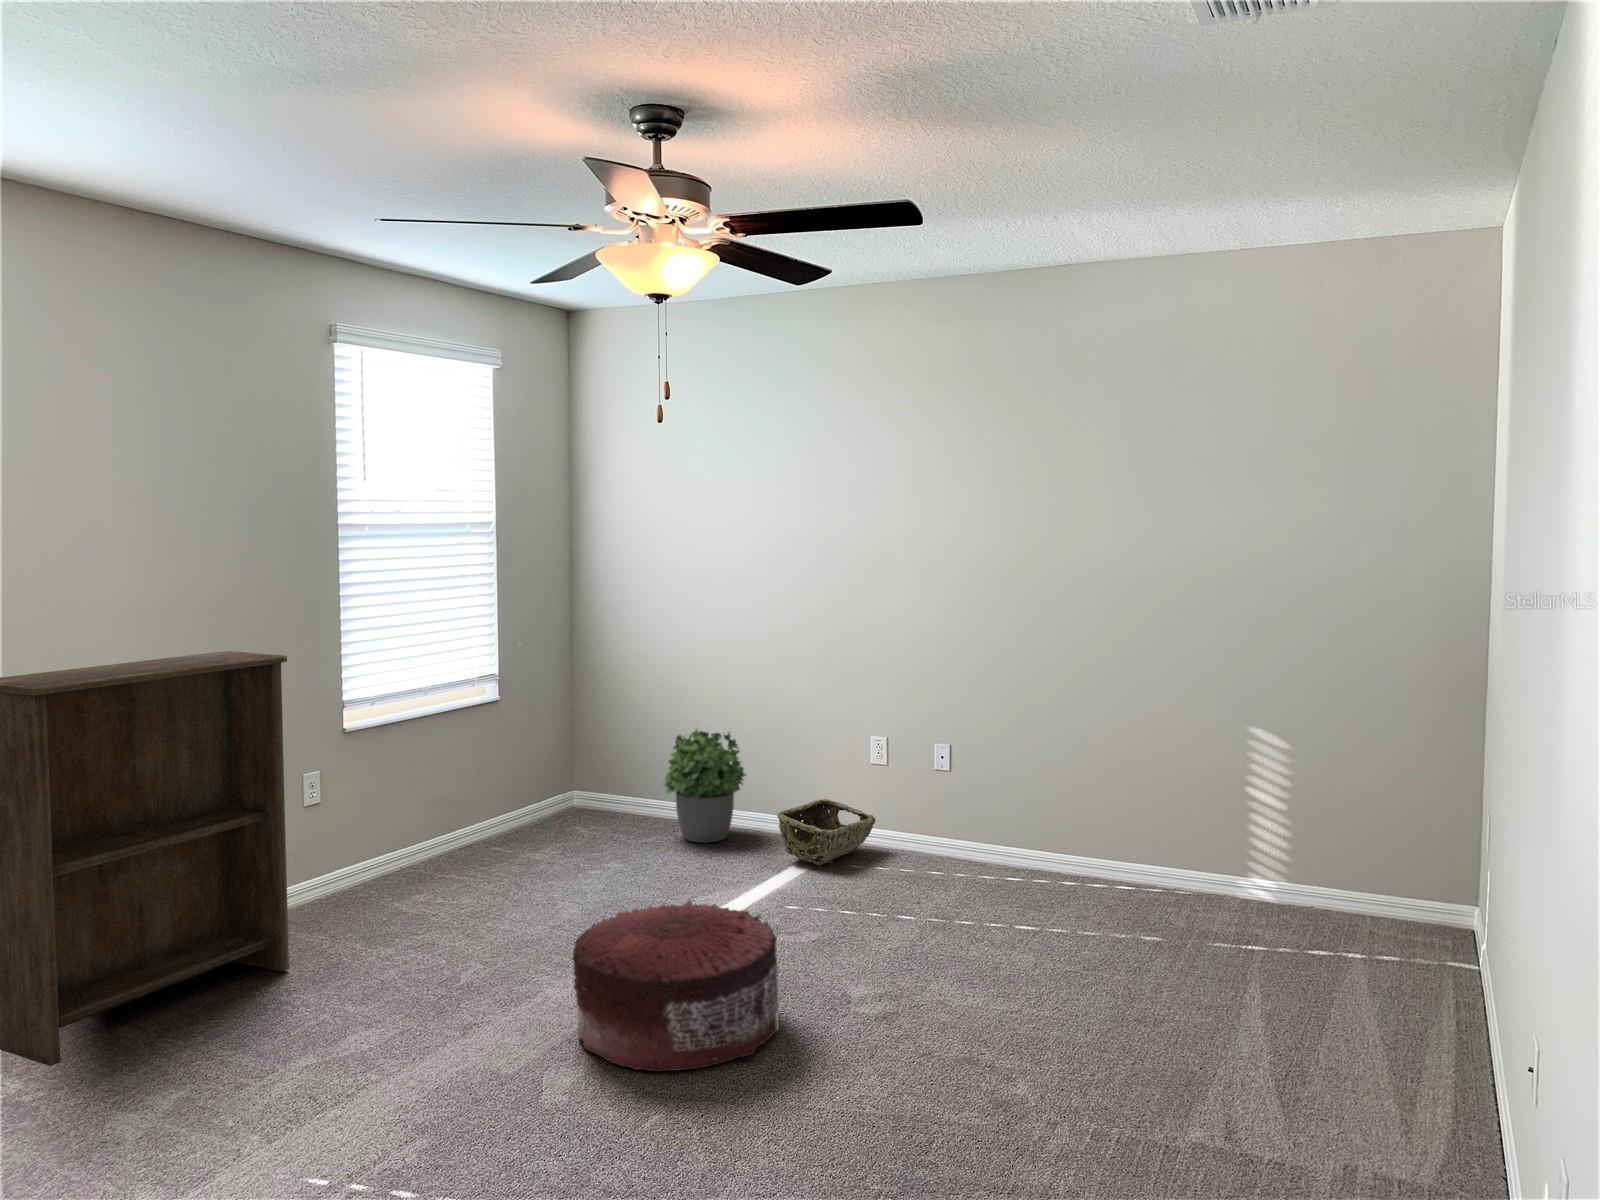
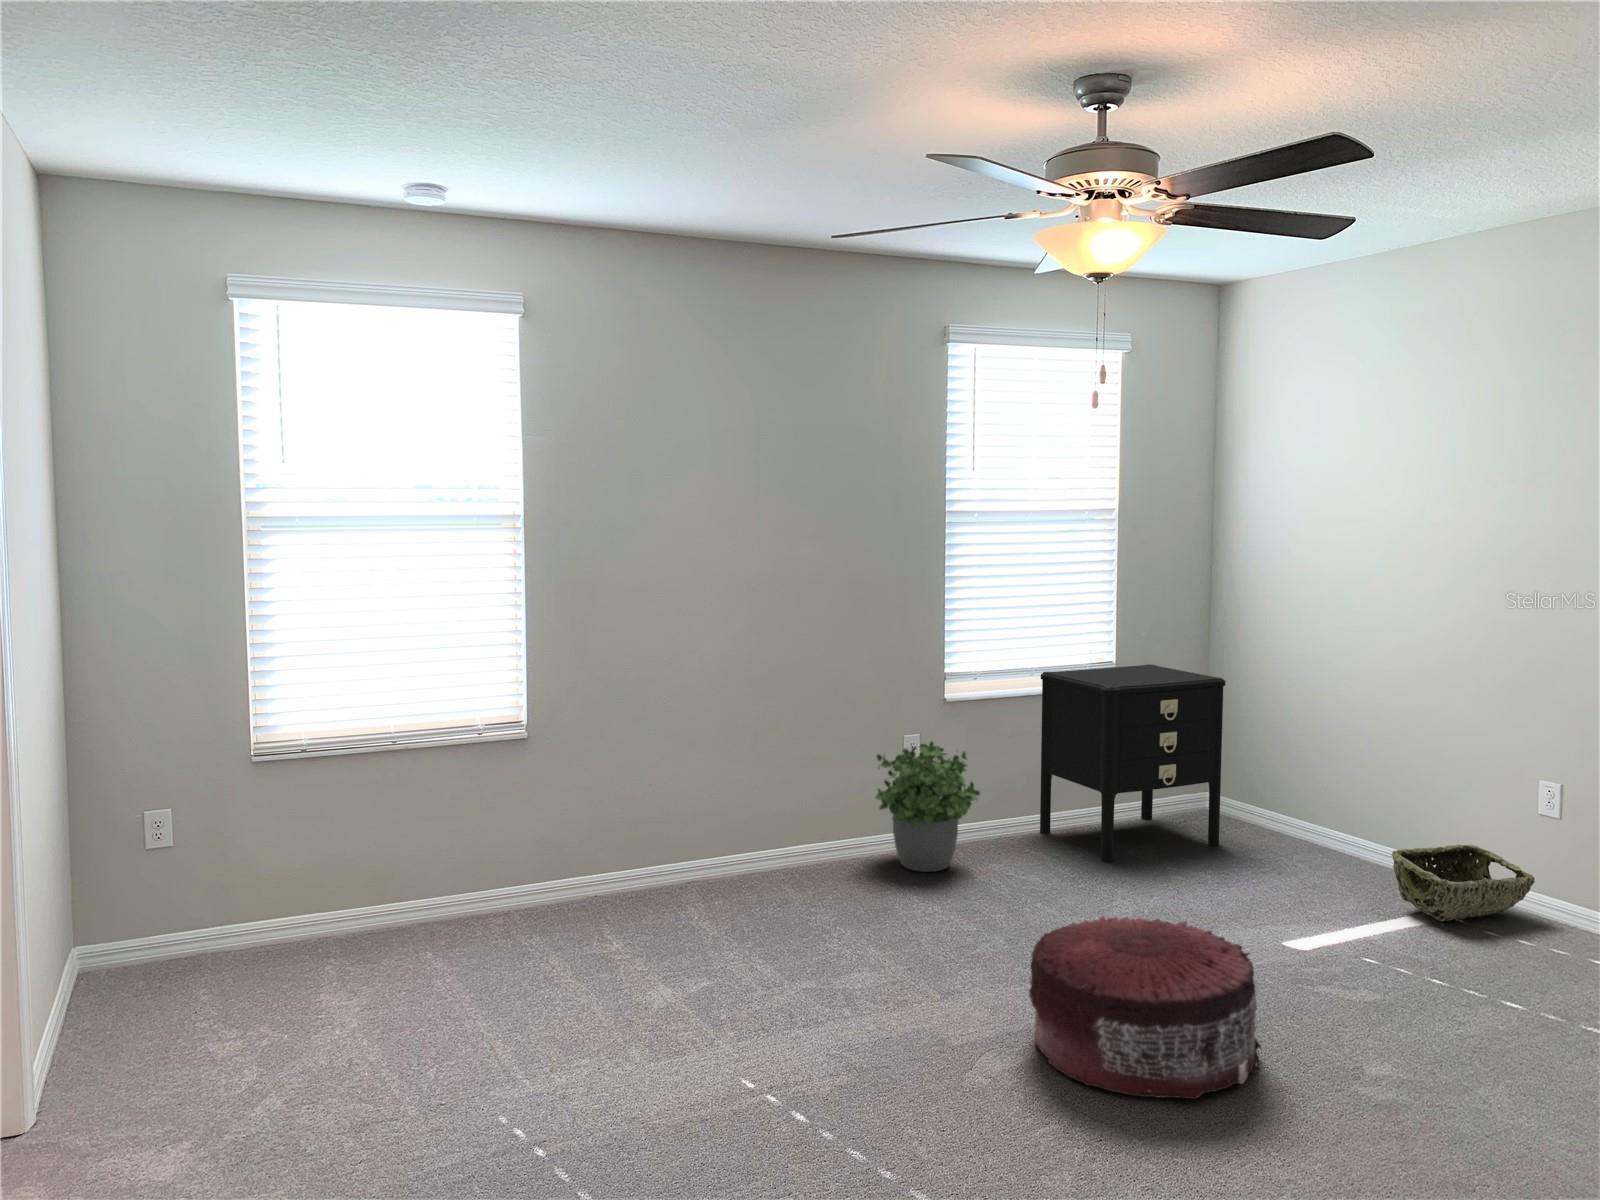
bookshelf: present [0,651,289,1066] -> none [613,622,852,940]
nightstand: none [436,673,612,869] -> present [1040,664,1226,861]
potted plant: present [662,729,746,843] -> present [875,742,980,872]

